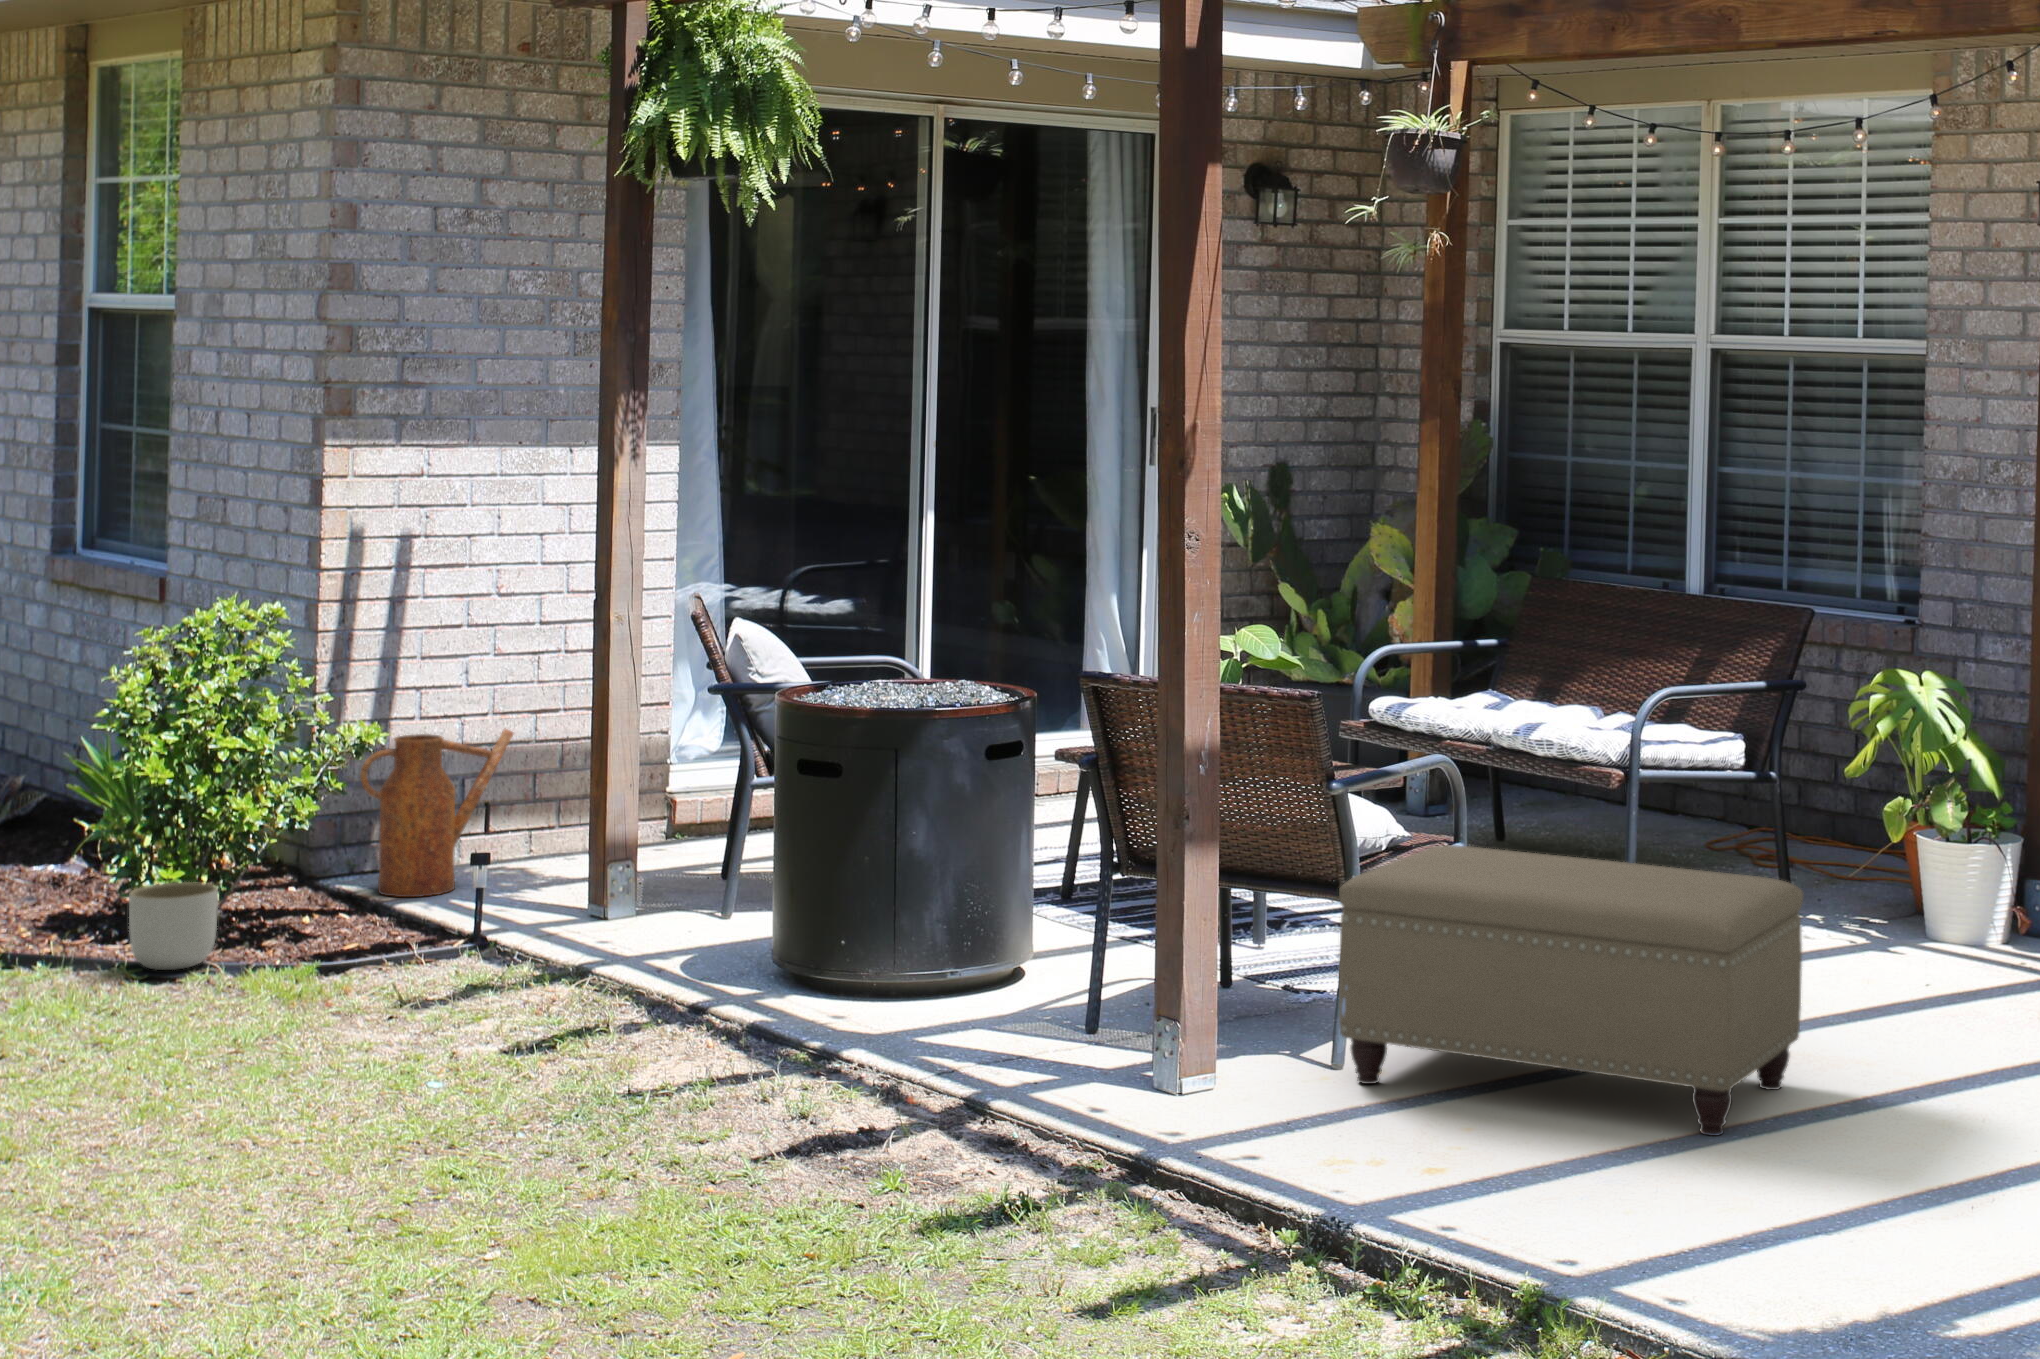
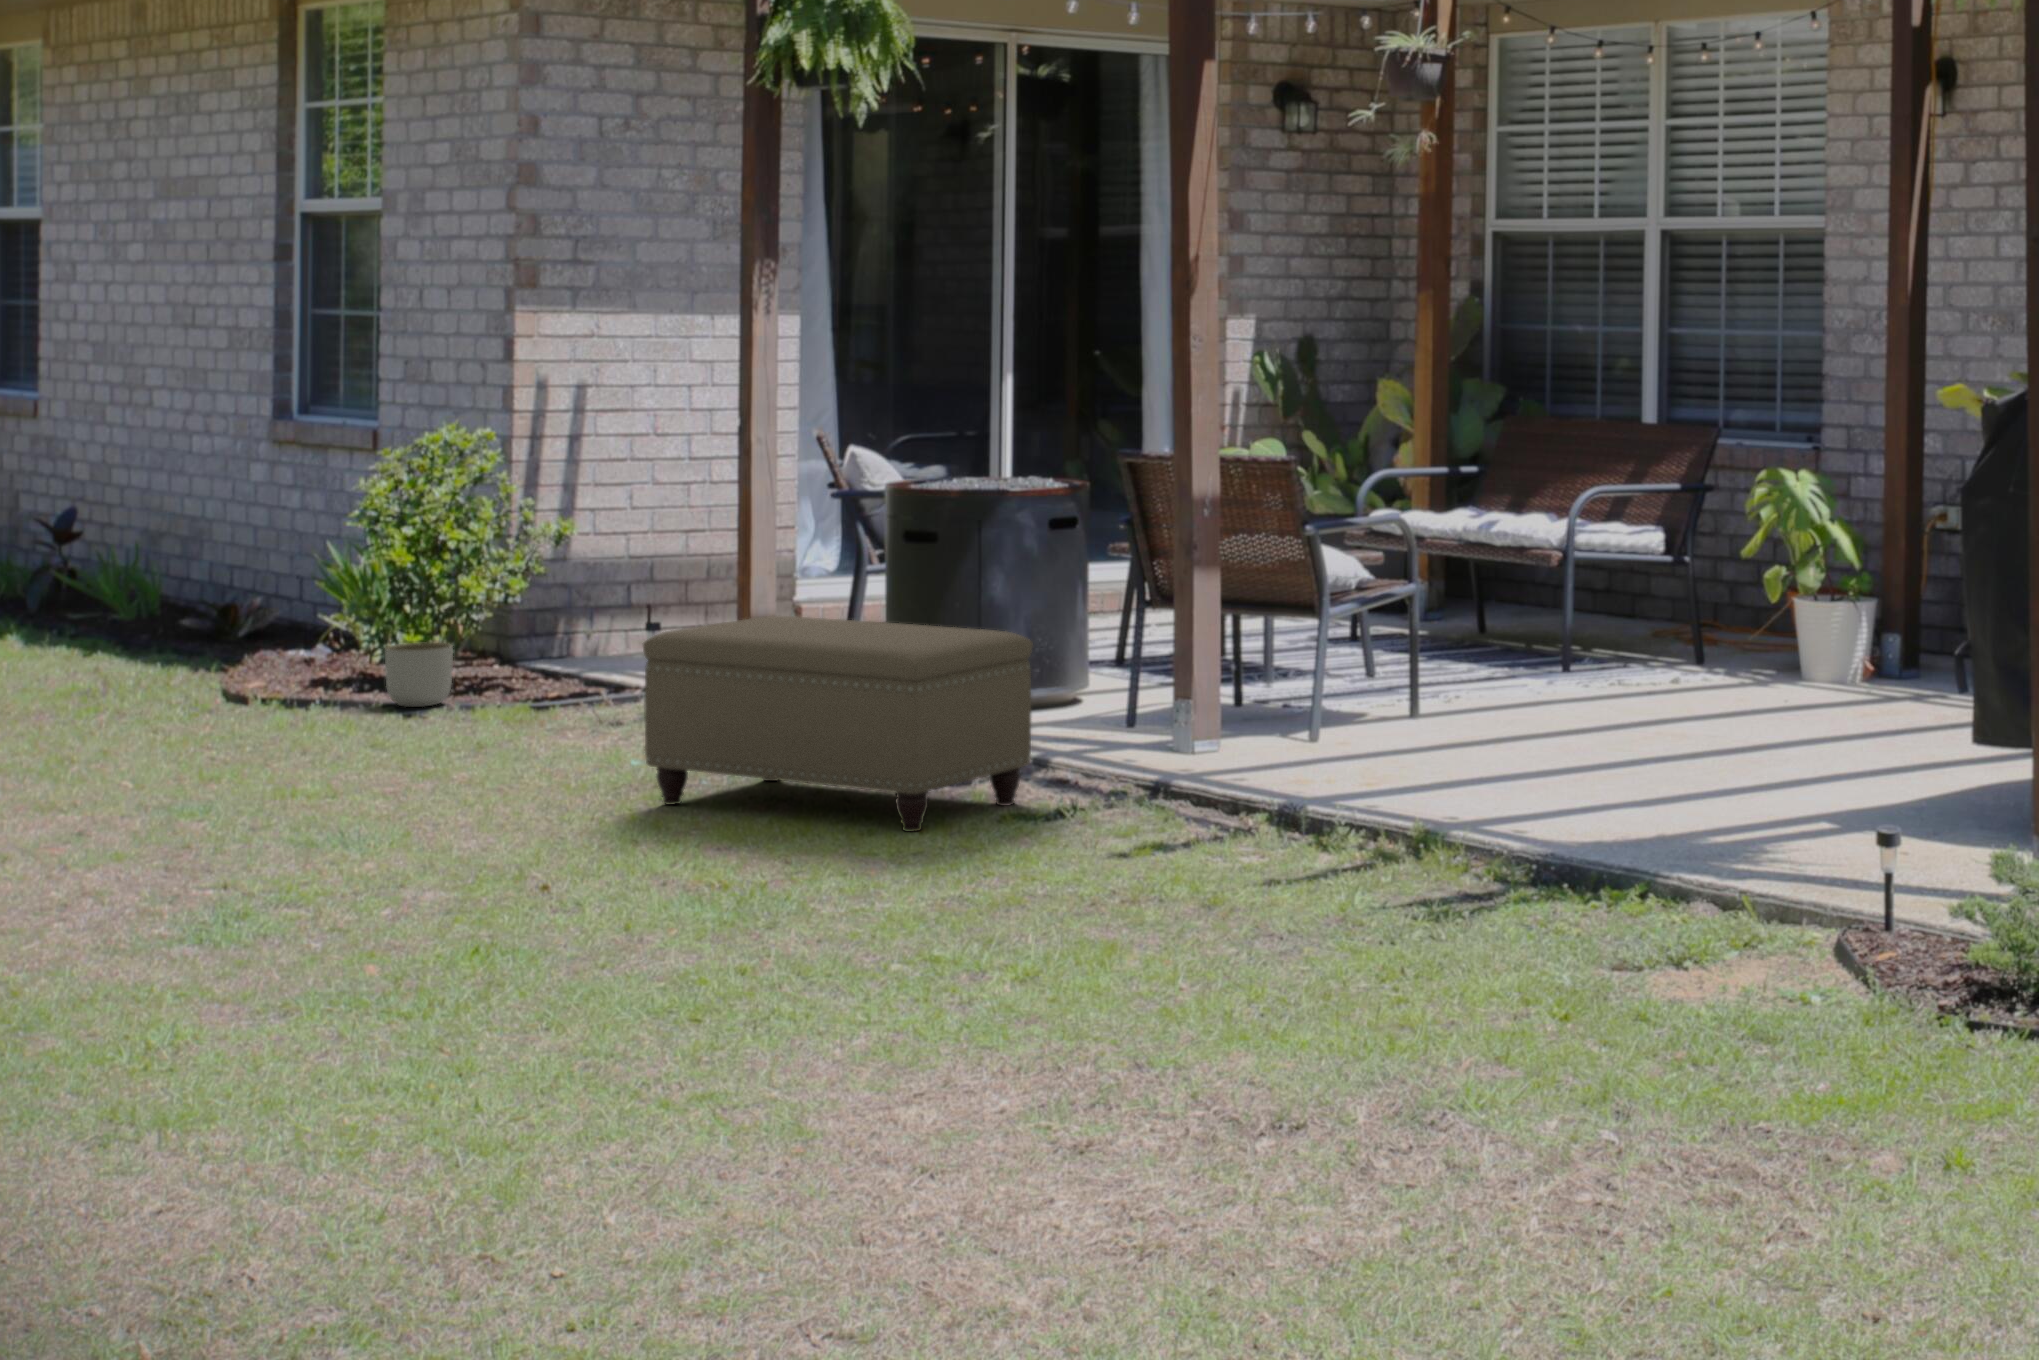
watering can: present [360,728,513,897] -> none [553,536,675,668]
ottoman: present [1339,845,1803,1136] -> present [643,616,1033,832]

